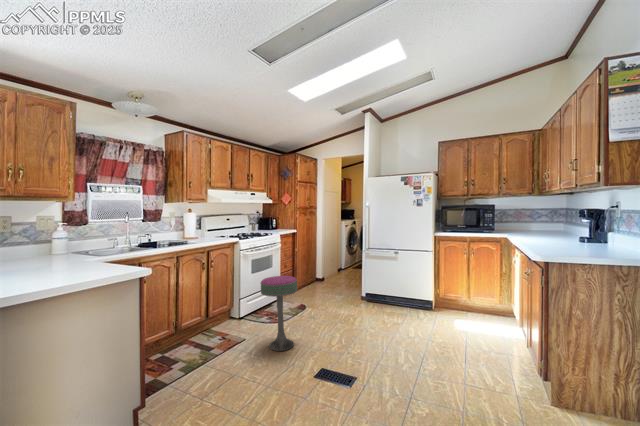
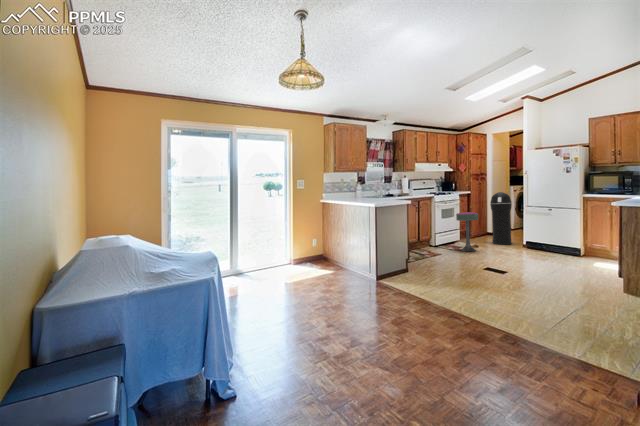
trash can: none [318,235,347,313] -> present [490,192,512,245]

